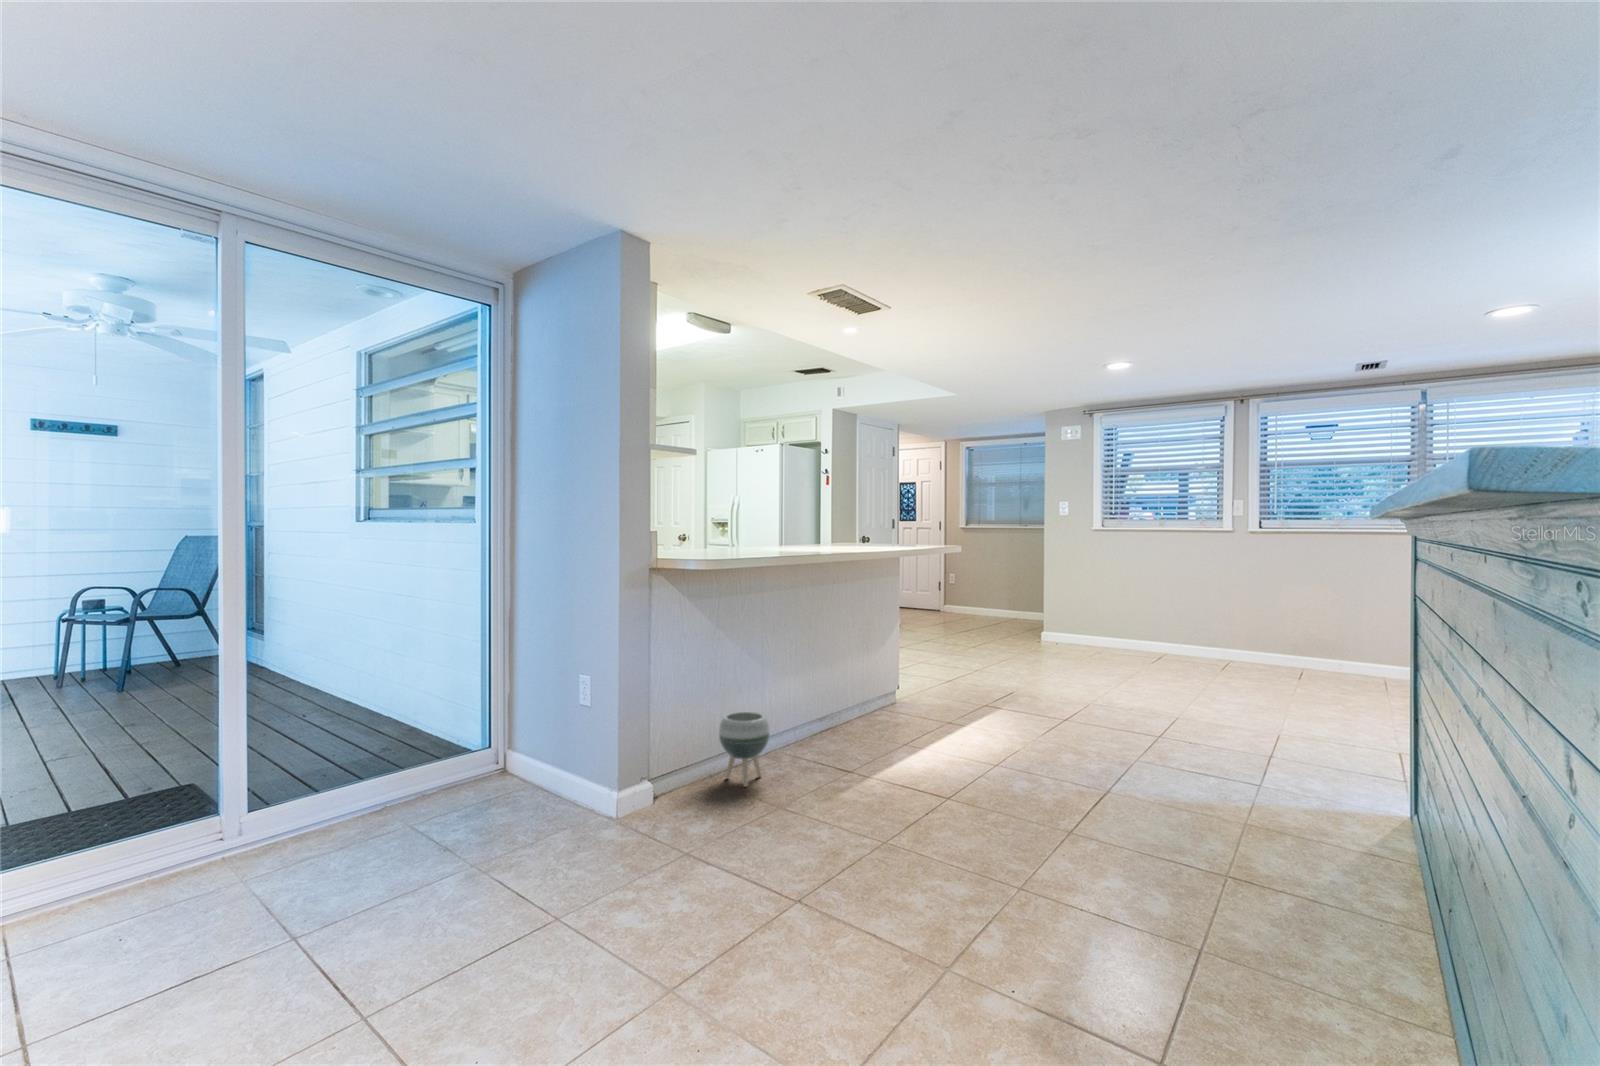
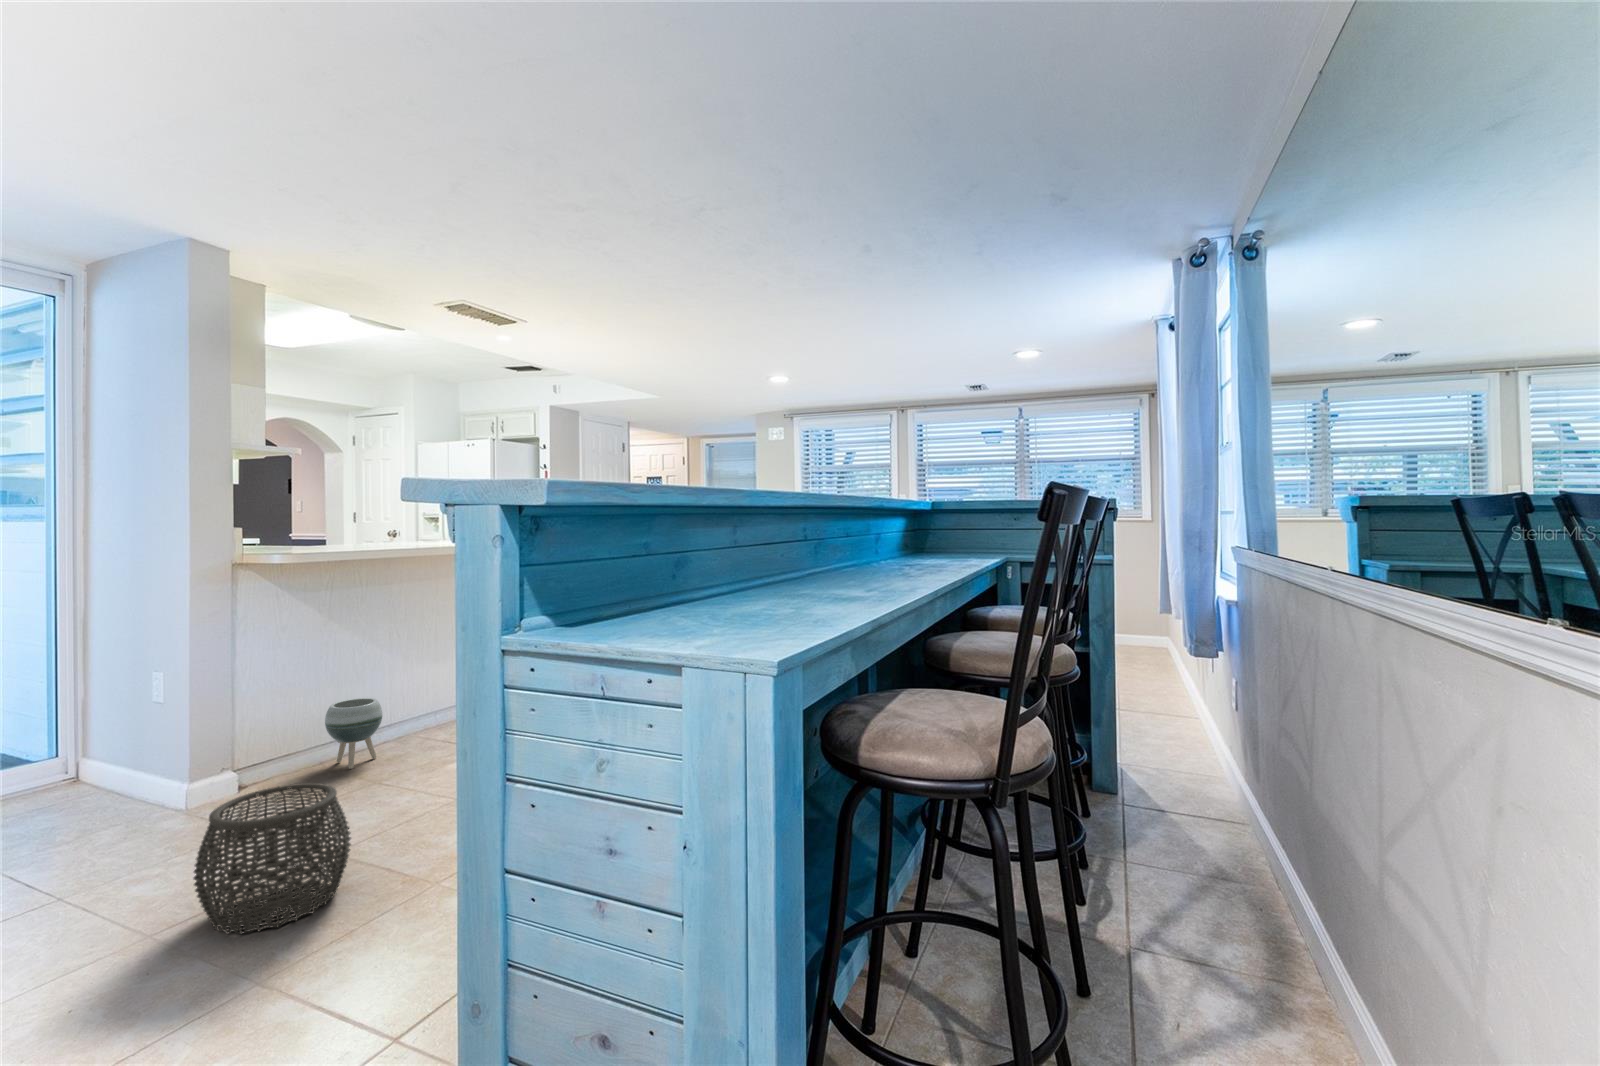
woven basket: none [737,813,879,986] -> present [193,783,351,934]

